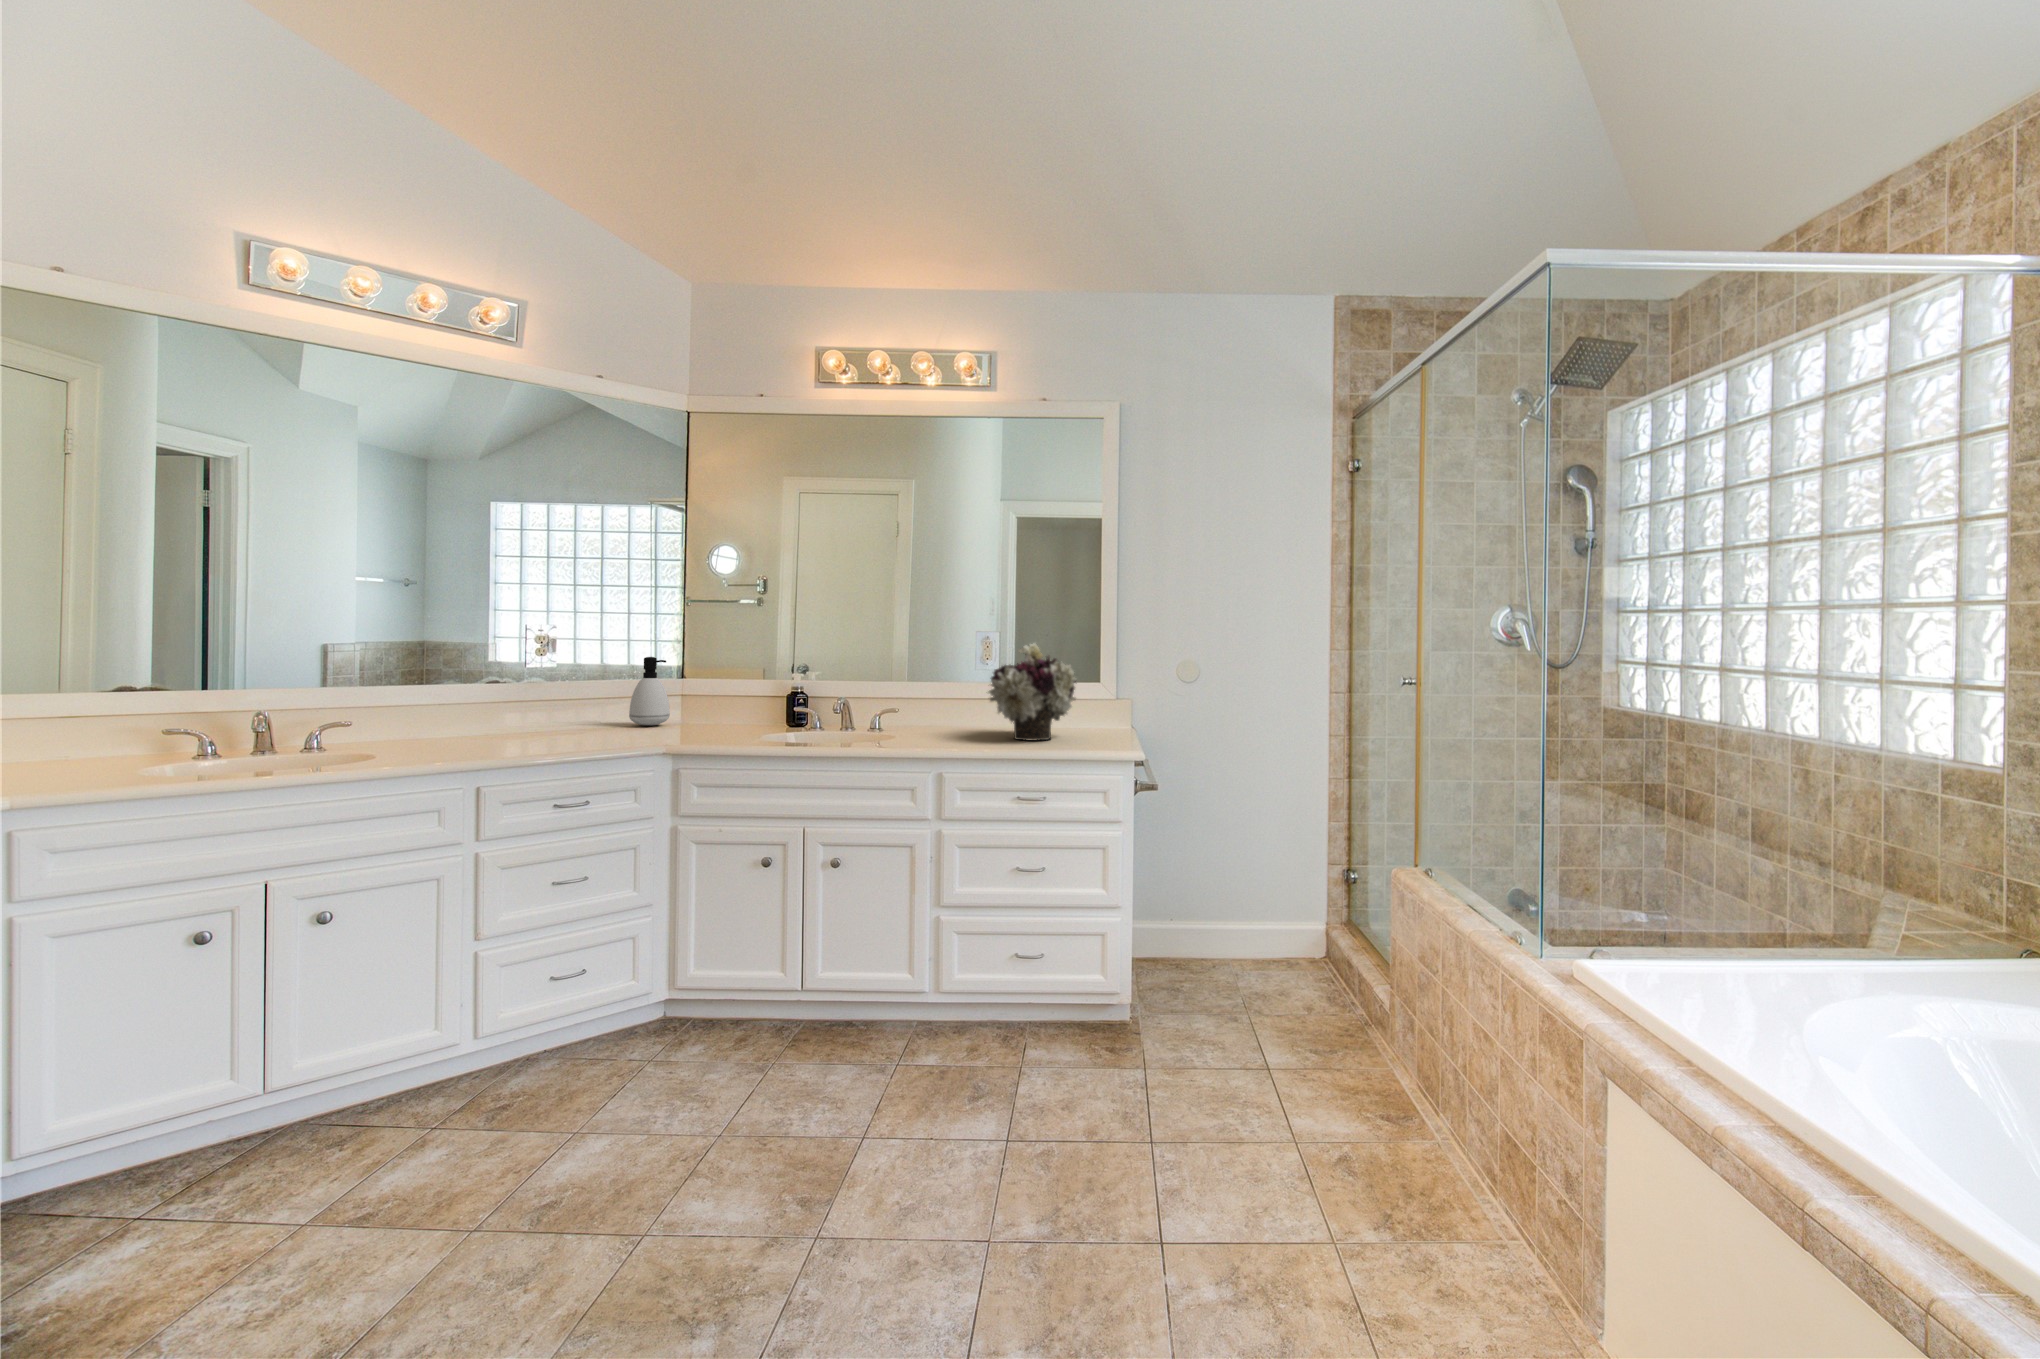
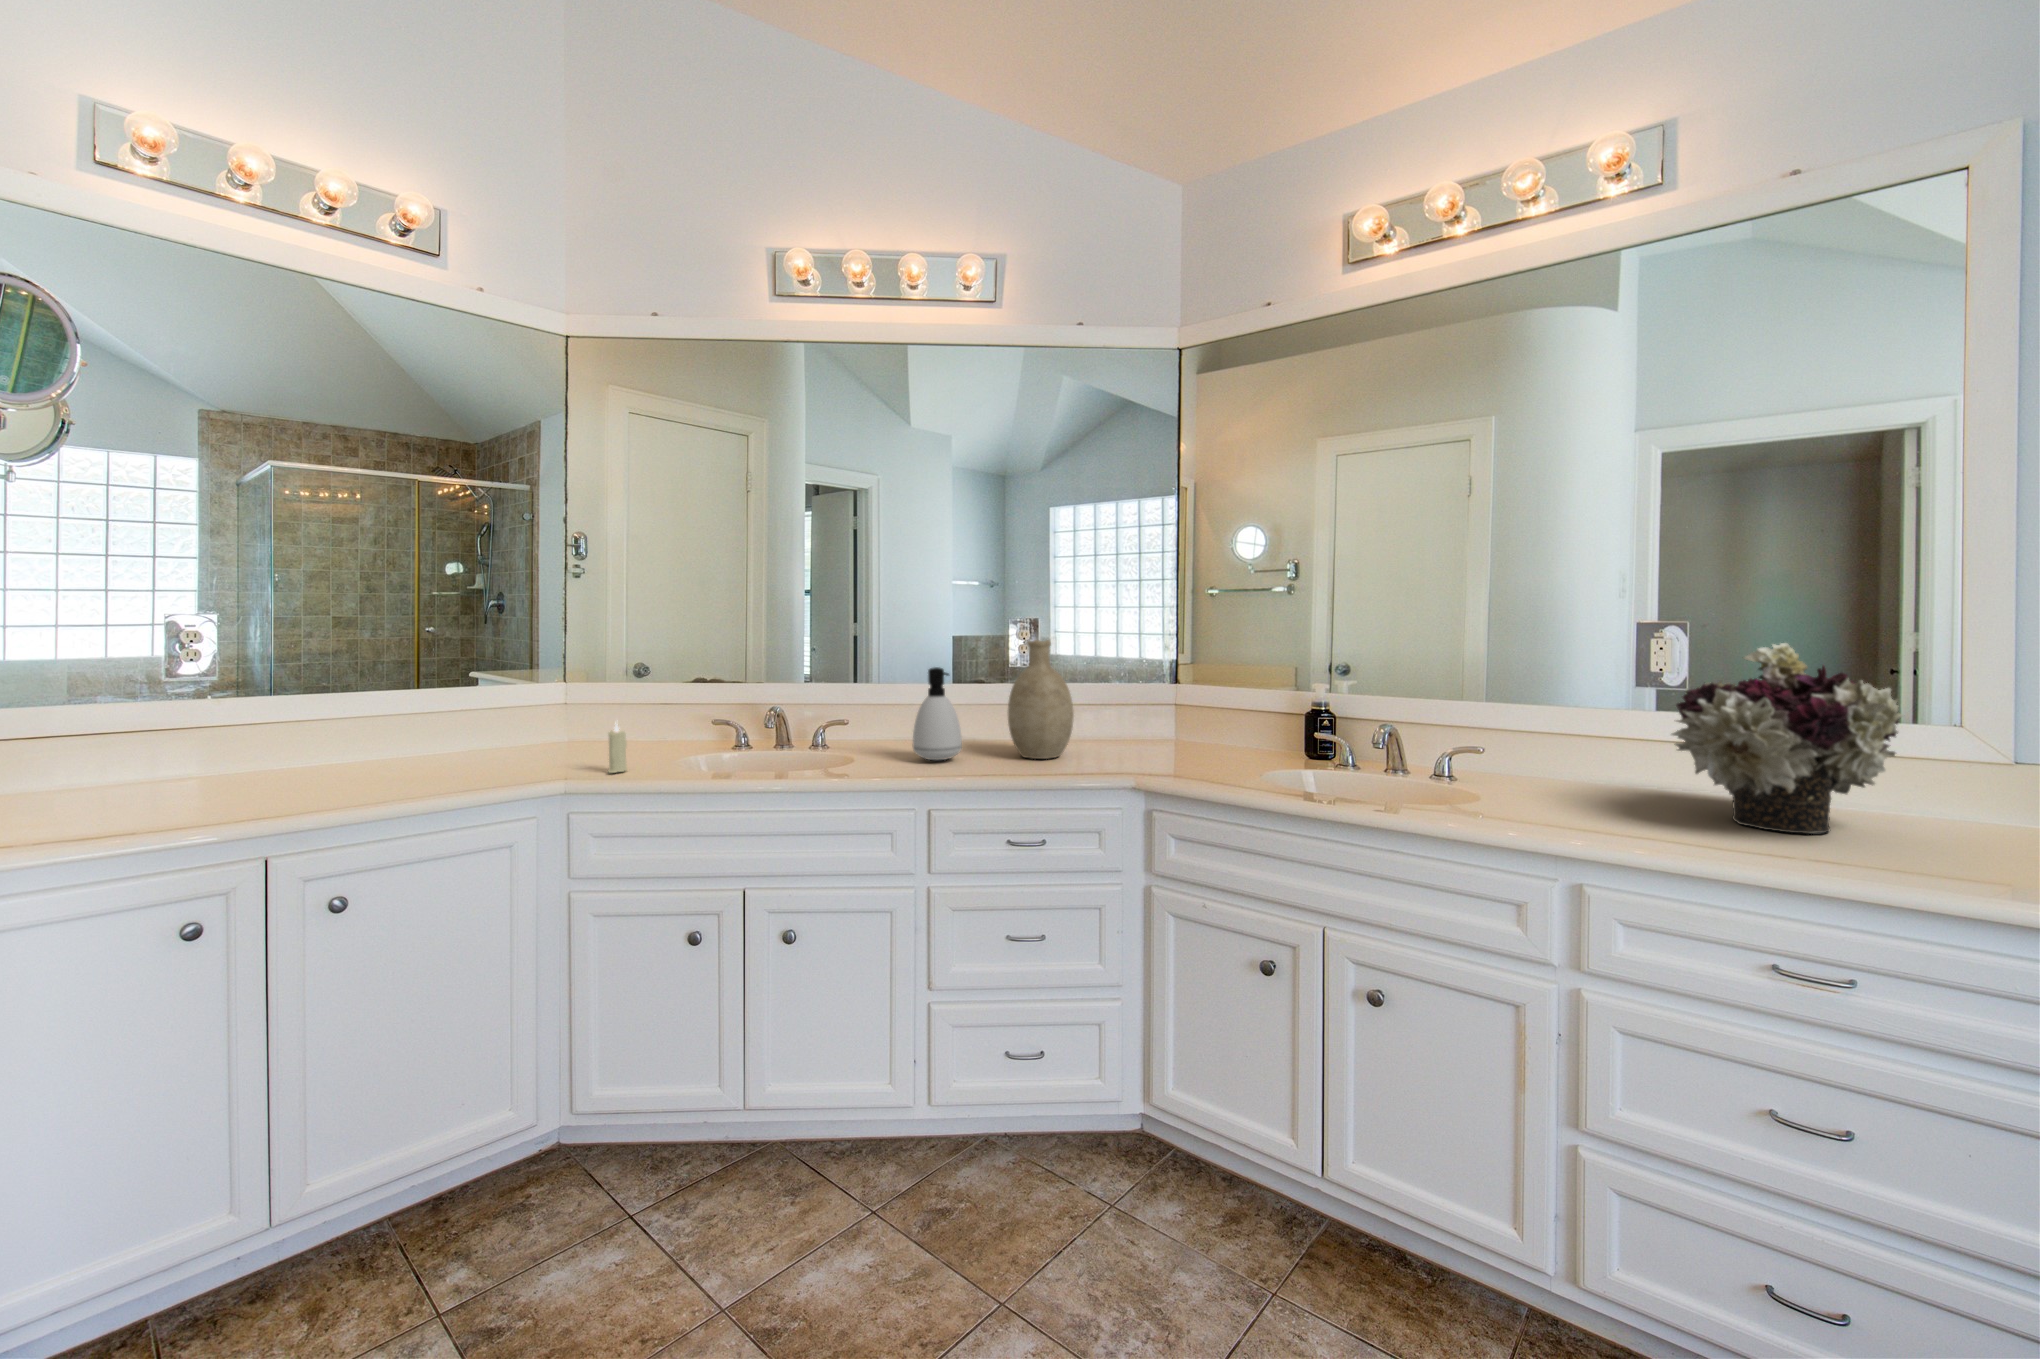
decorative vase: none [544,640,606,738] -> present [1008,640,1074,759]
soap dispenser: present [629,657,670,726] -> present [913,667,962,760]
candle: none [65,714,94,772] -> present [608,724,627,773]

